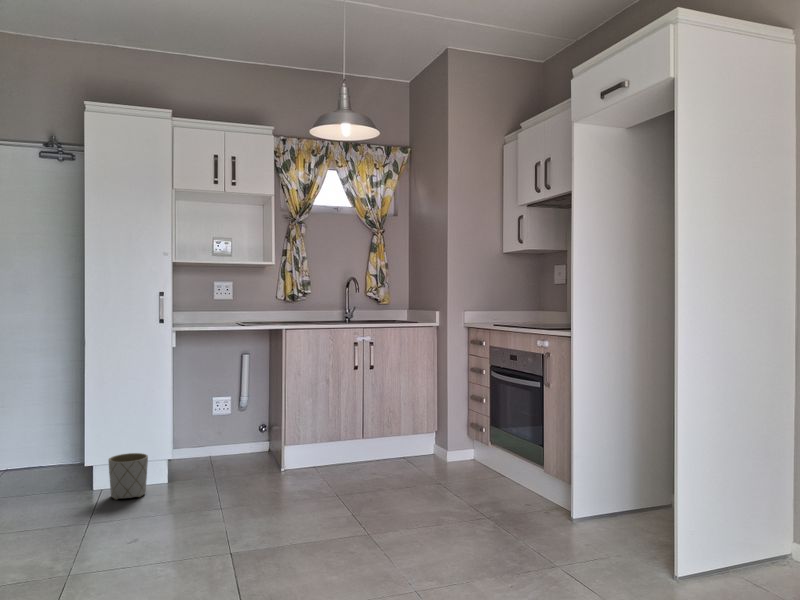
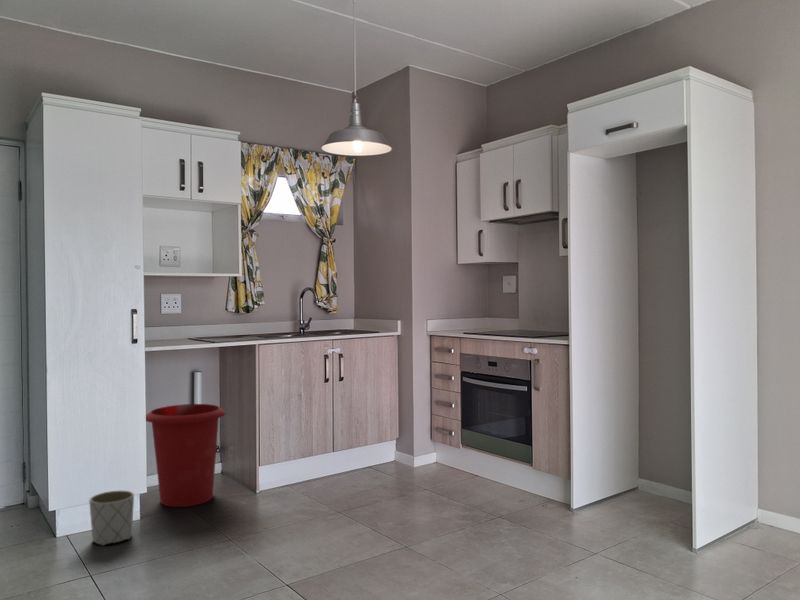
waste bin: none [181,383,255,476] -> present [146,404,226,507]

